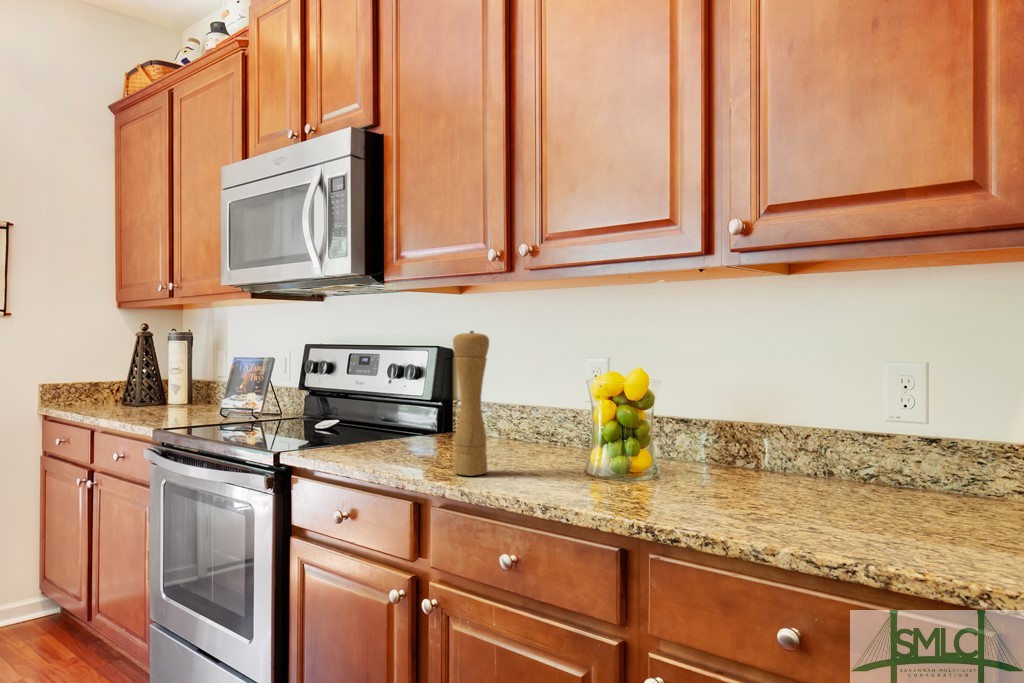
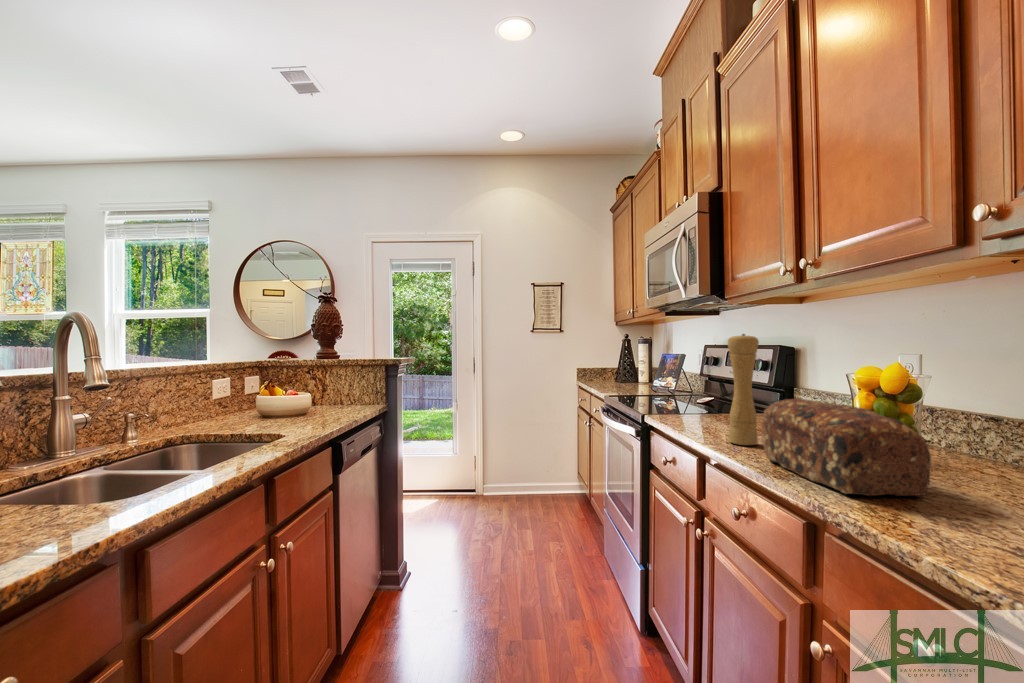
bread loaf: none [525,409,696,508] -> present [761,398,931,496]

